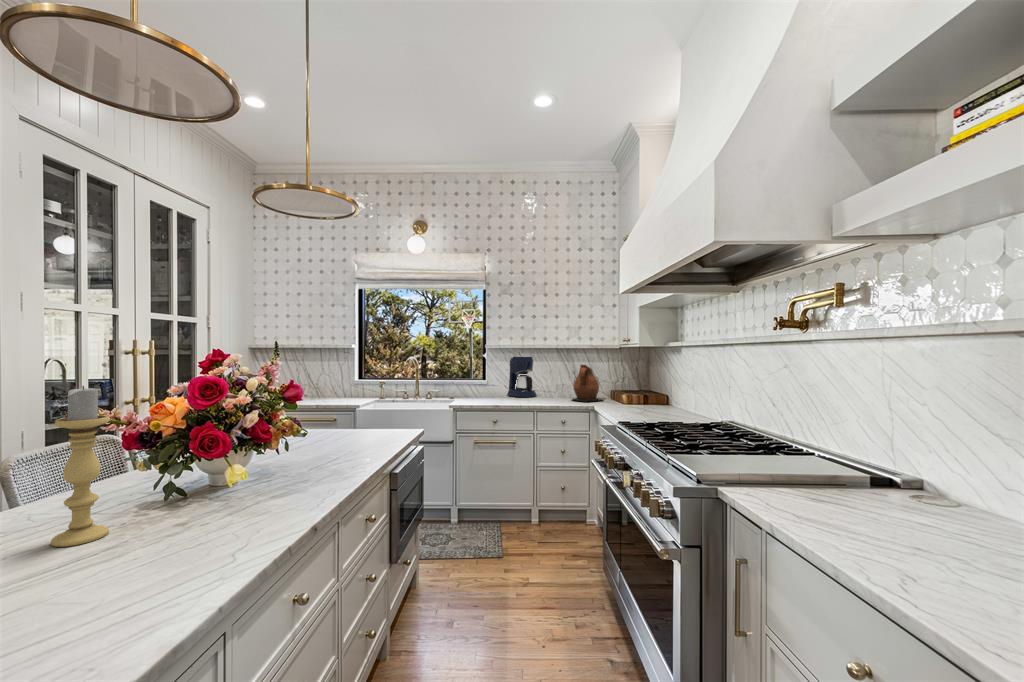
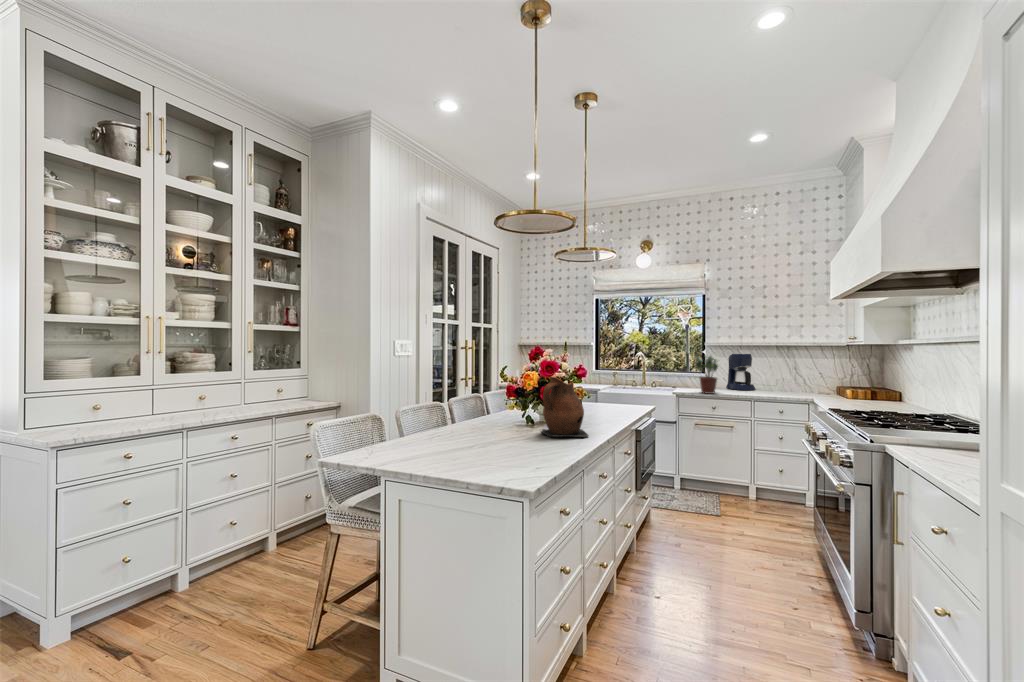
potted plant: none [471,358,500,405] -> present [694,355,718,394]
ceramic pitcher: present [573,365,603,401] -> present [541,377,589,437]
candle holder: present [51,386,109,547] -> none [505,361,524,430]

